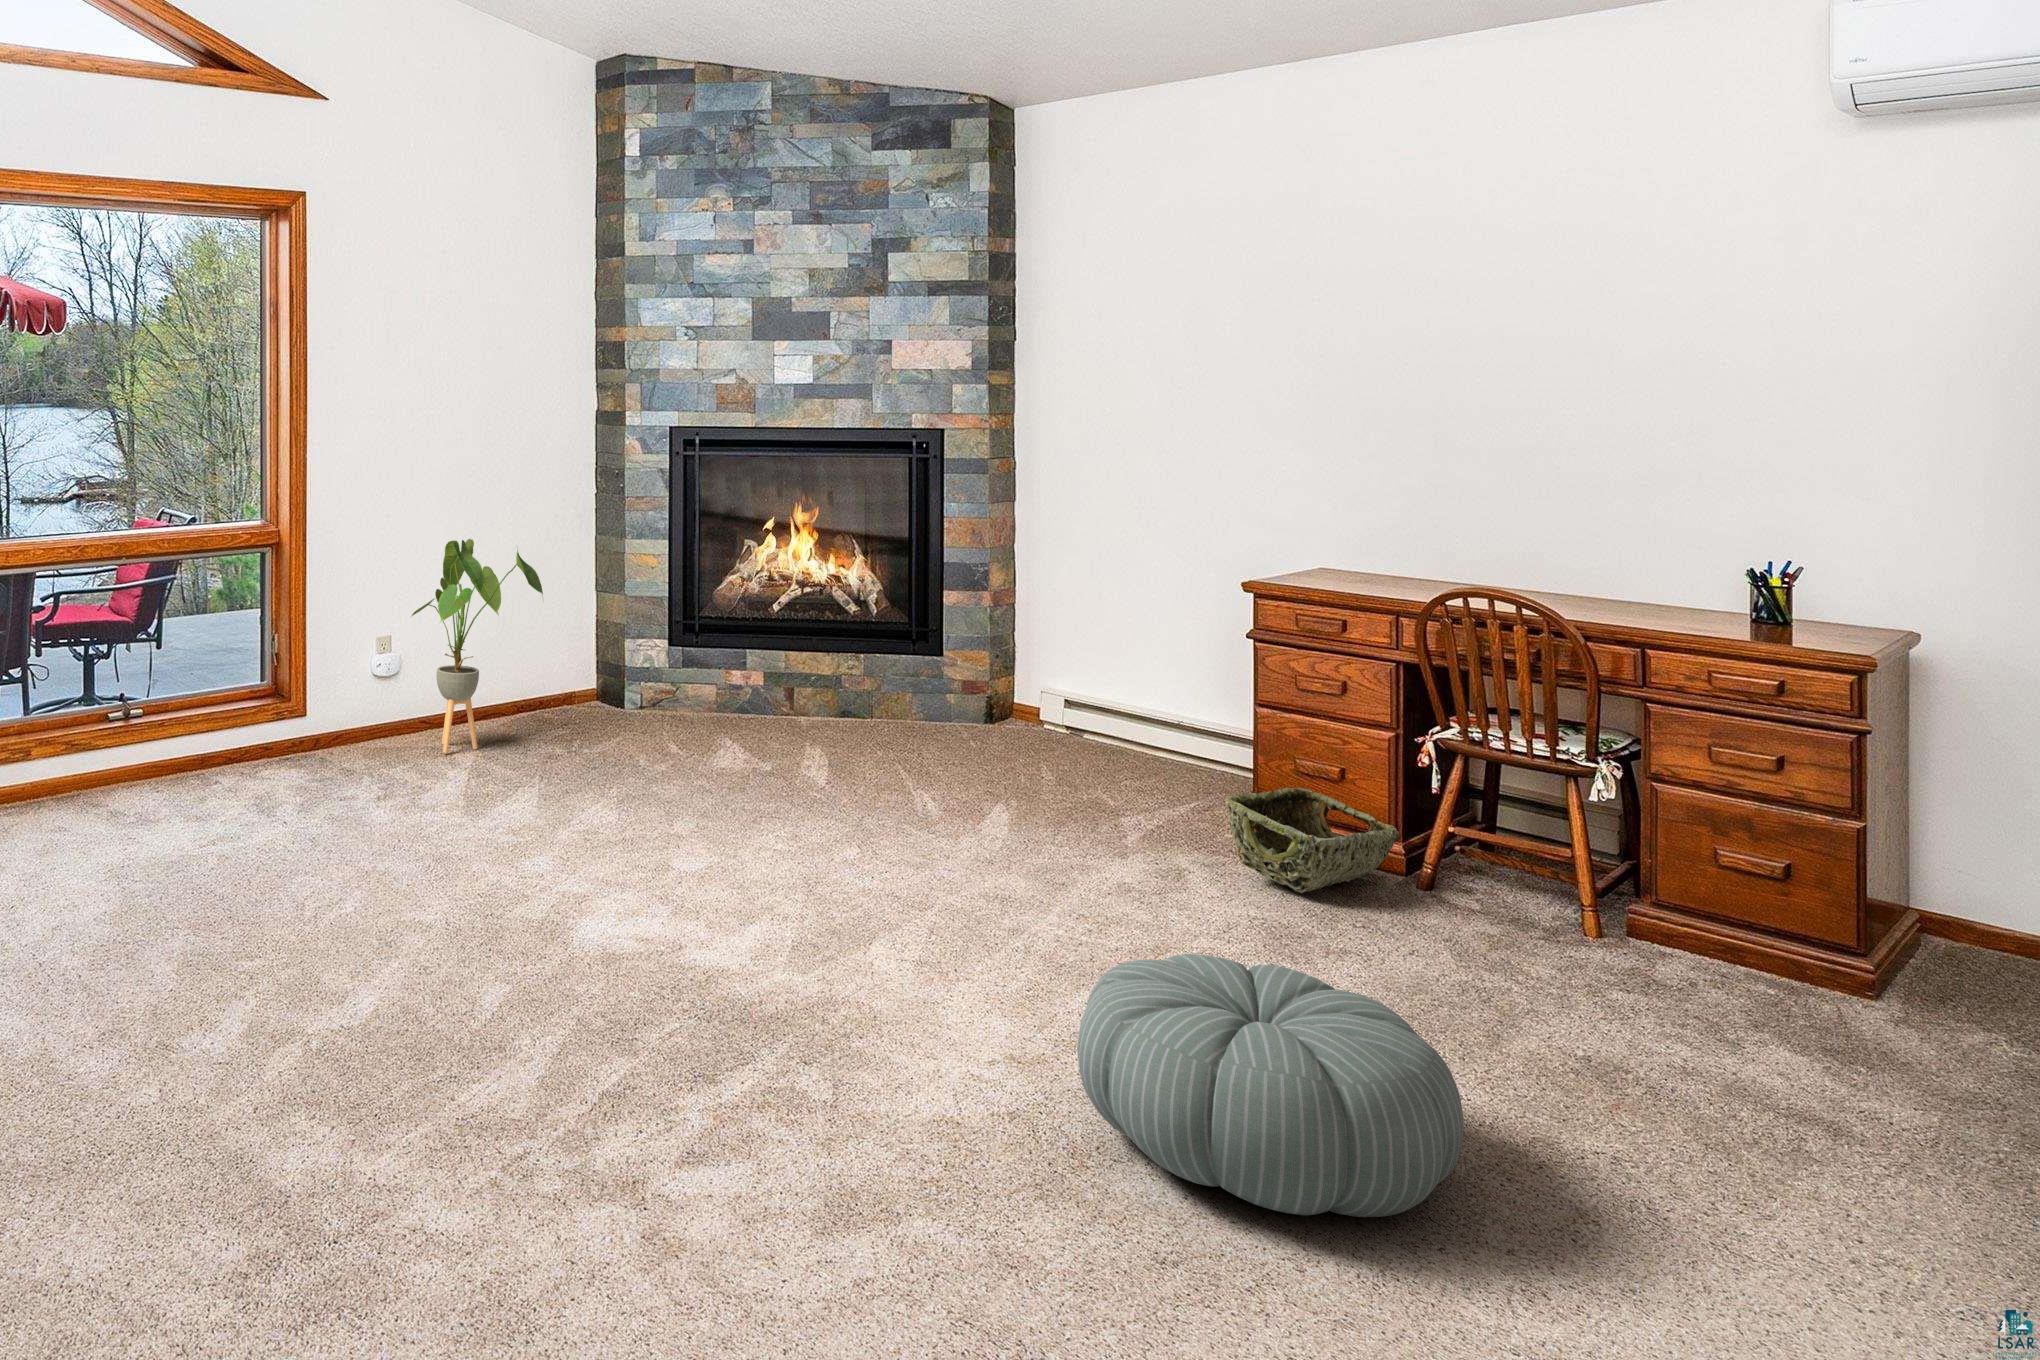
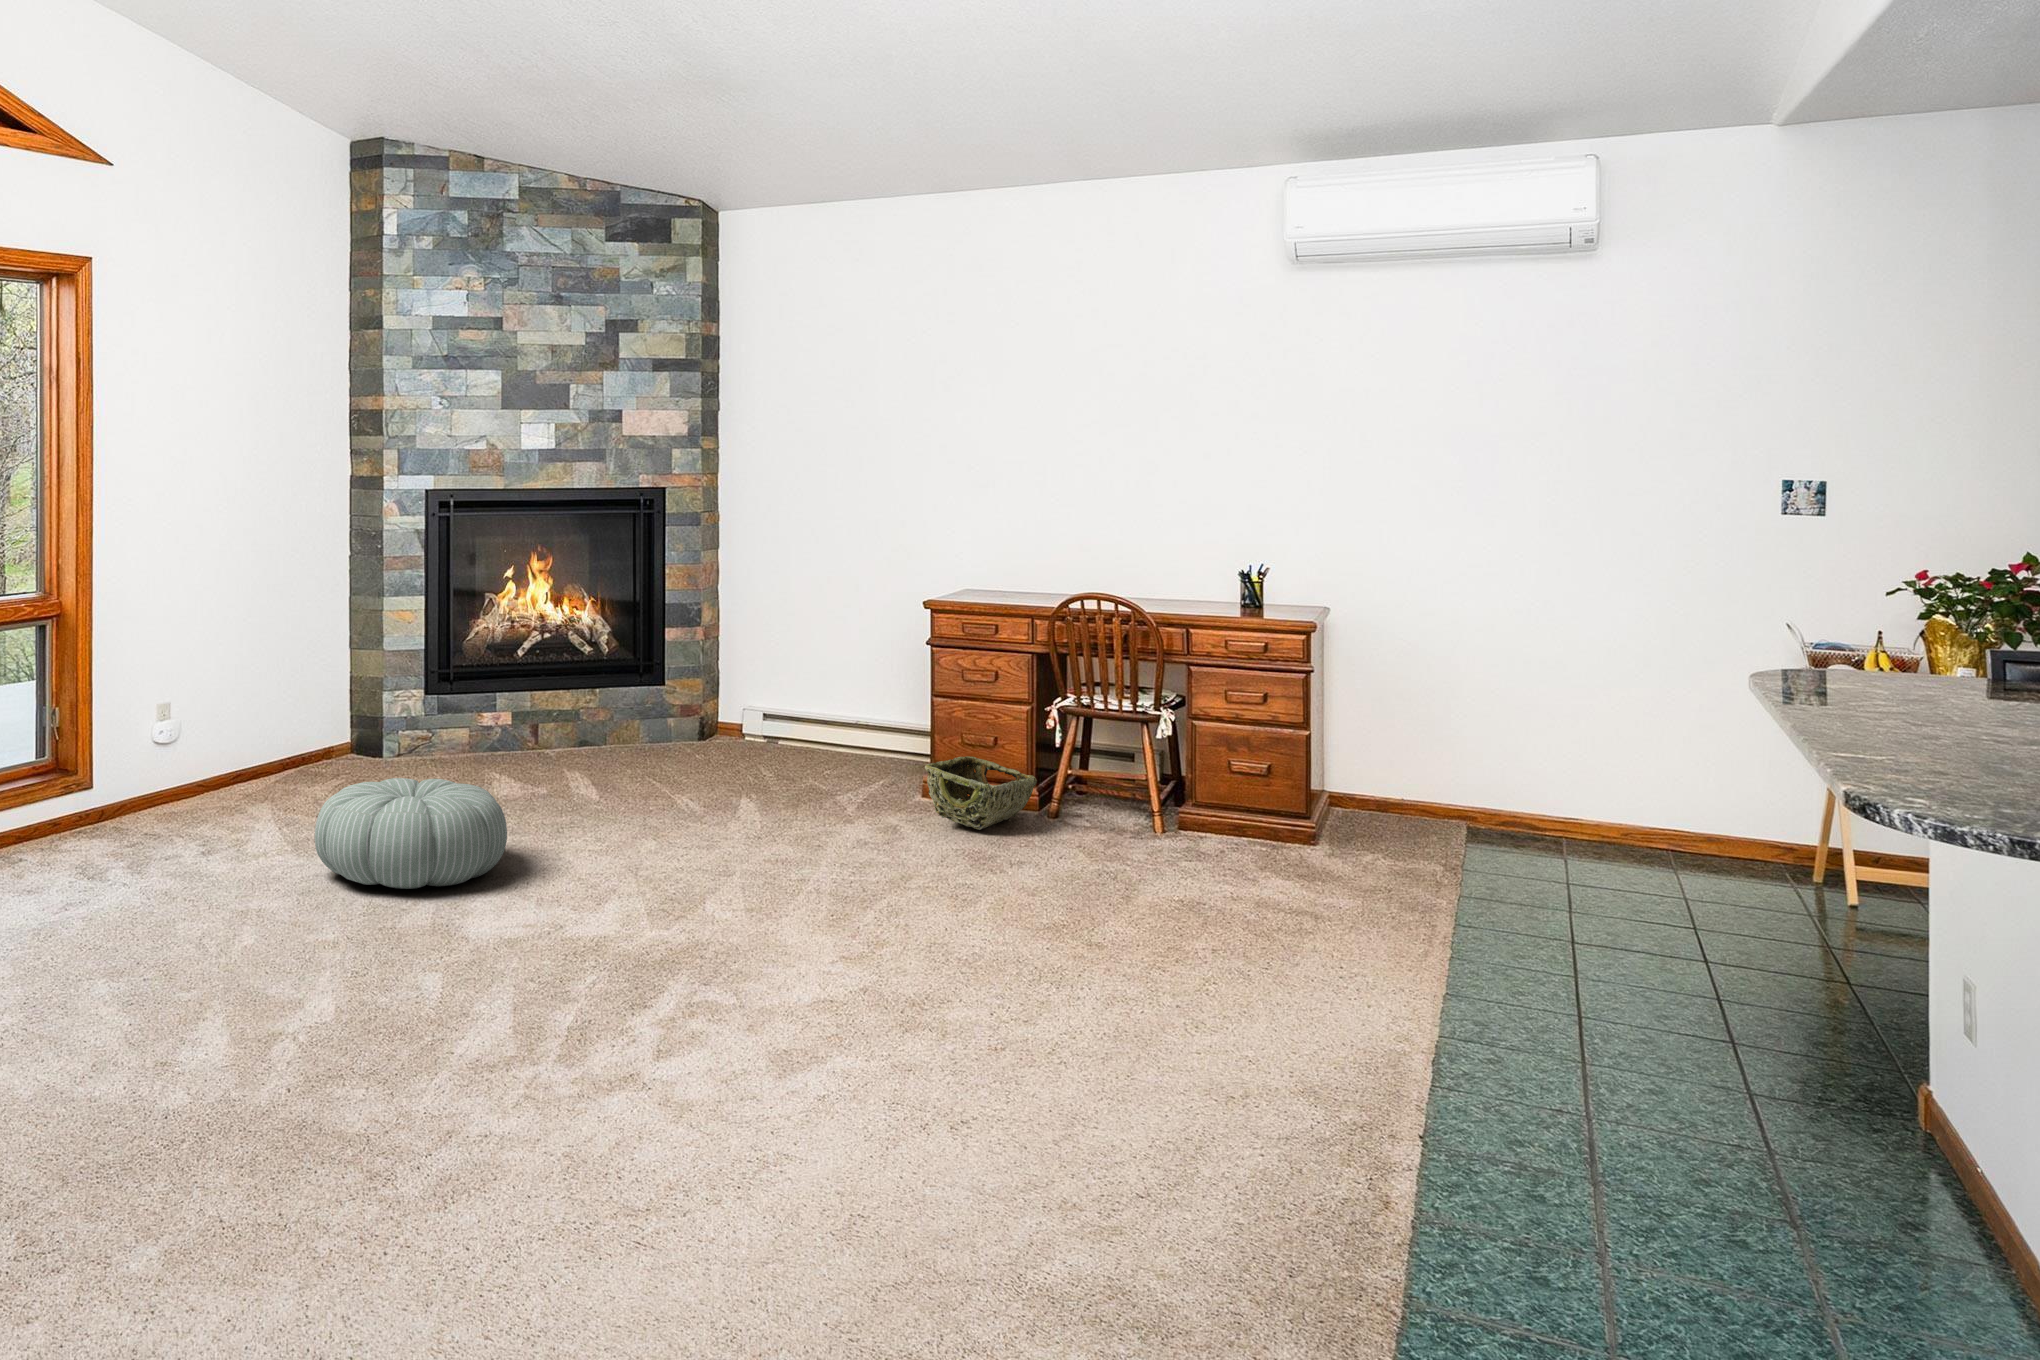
house plant: present [411,539,543,753] -> none [202,601,334,807]
pouf: present [1077,954,1464,1217] -> present [315,778,507,889]

